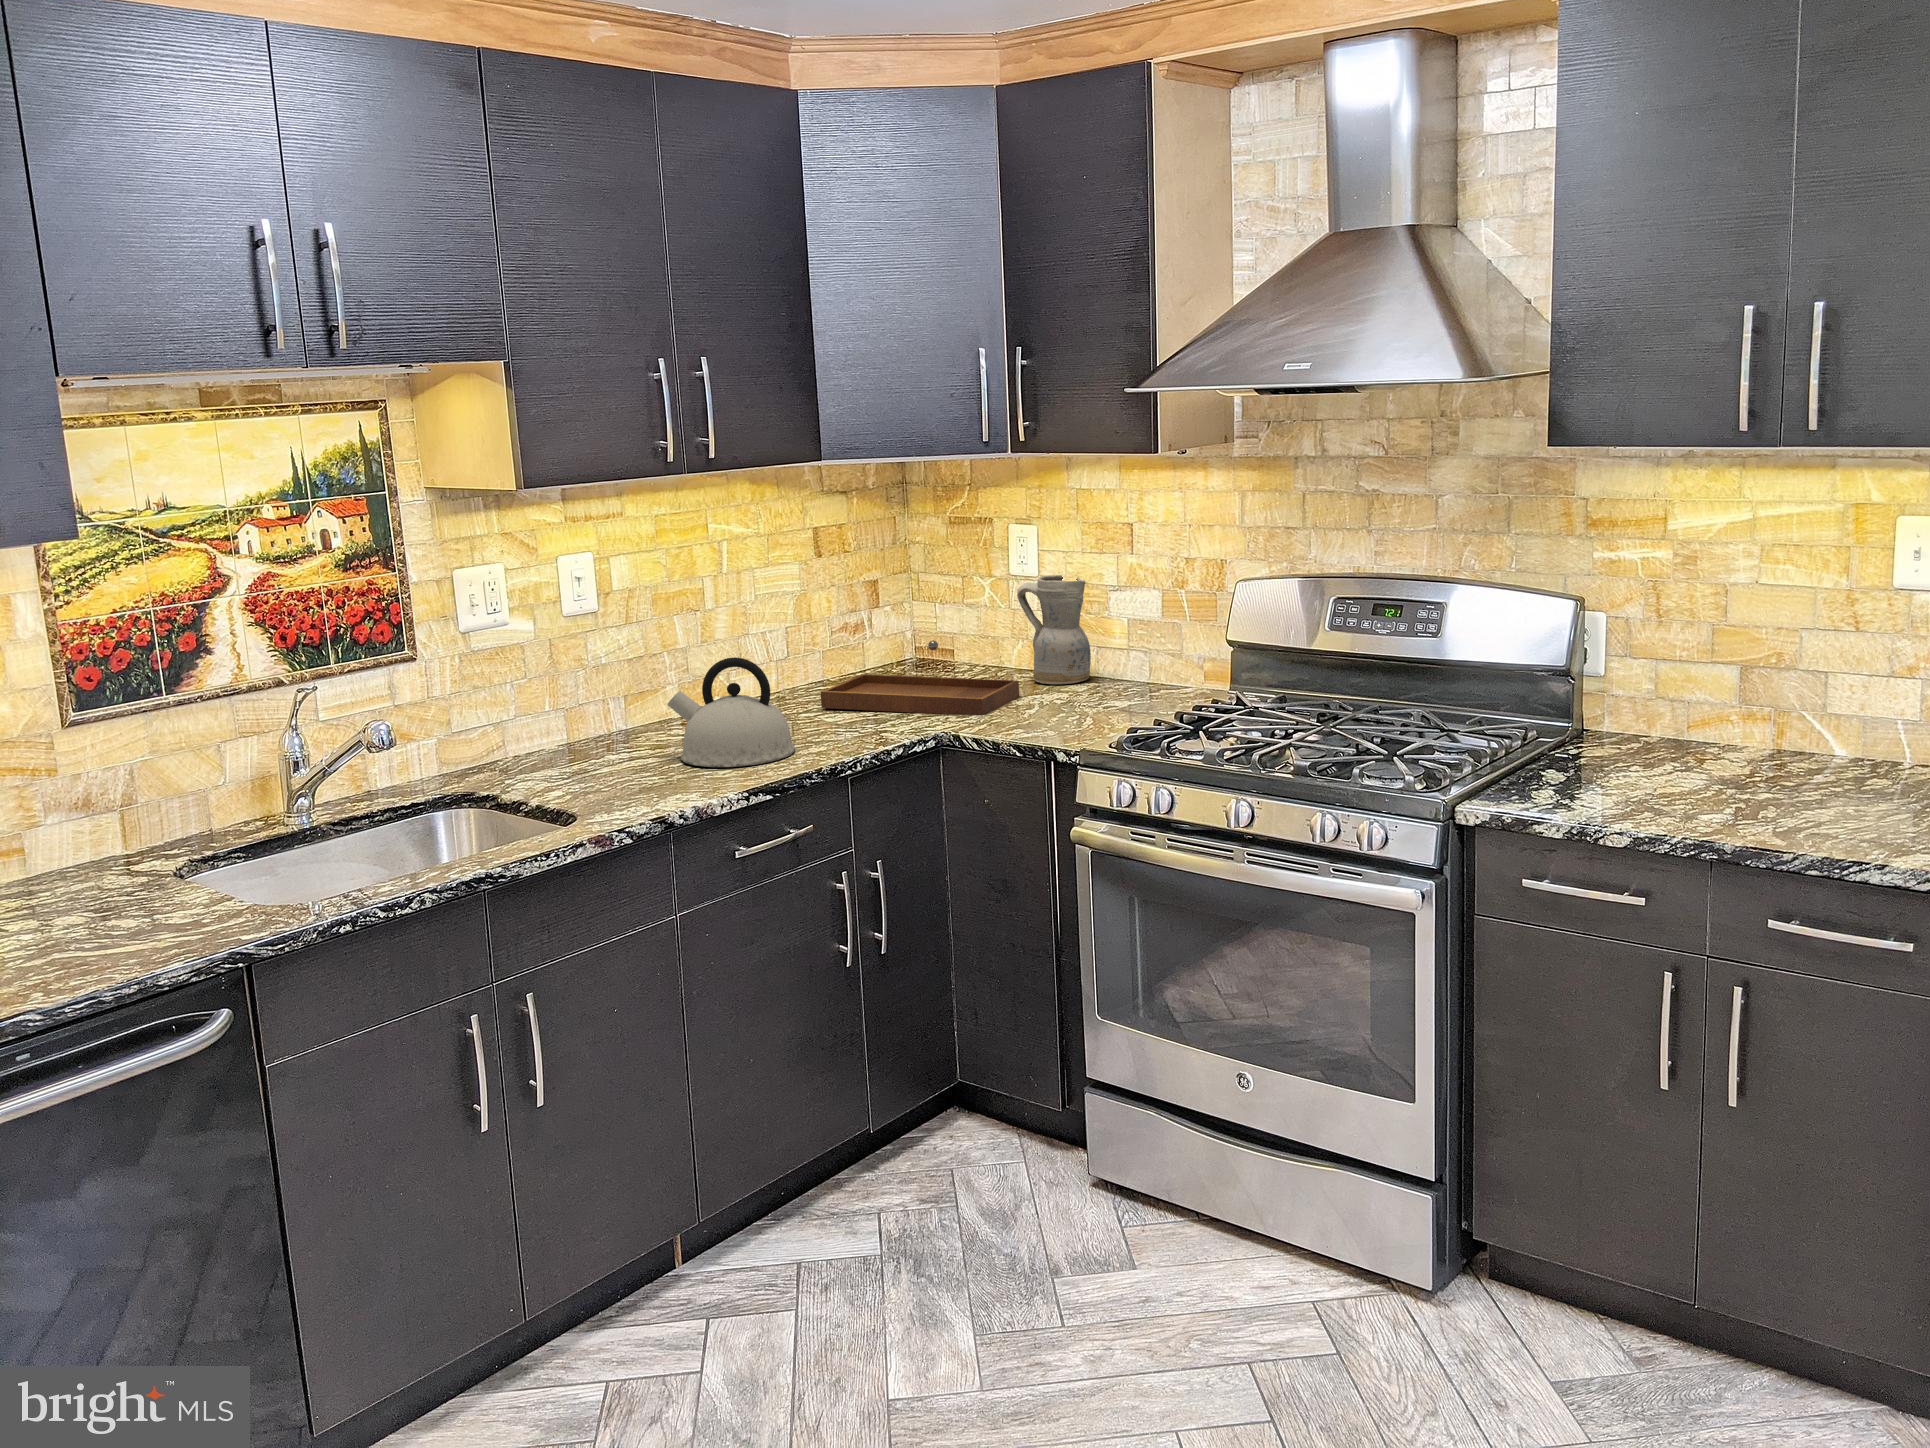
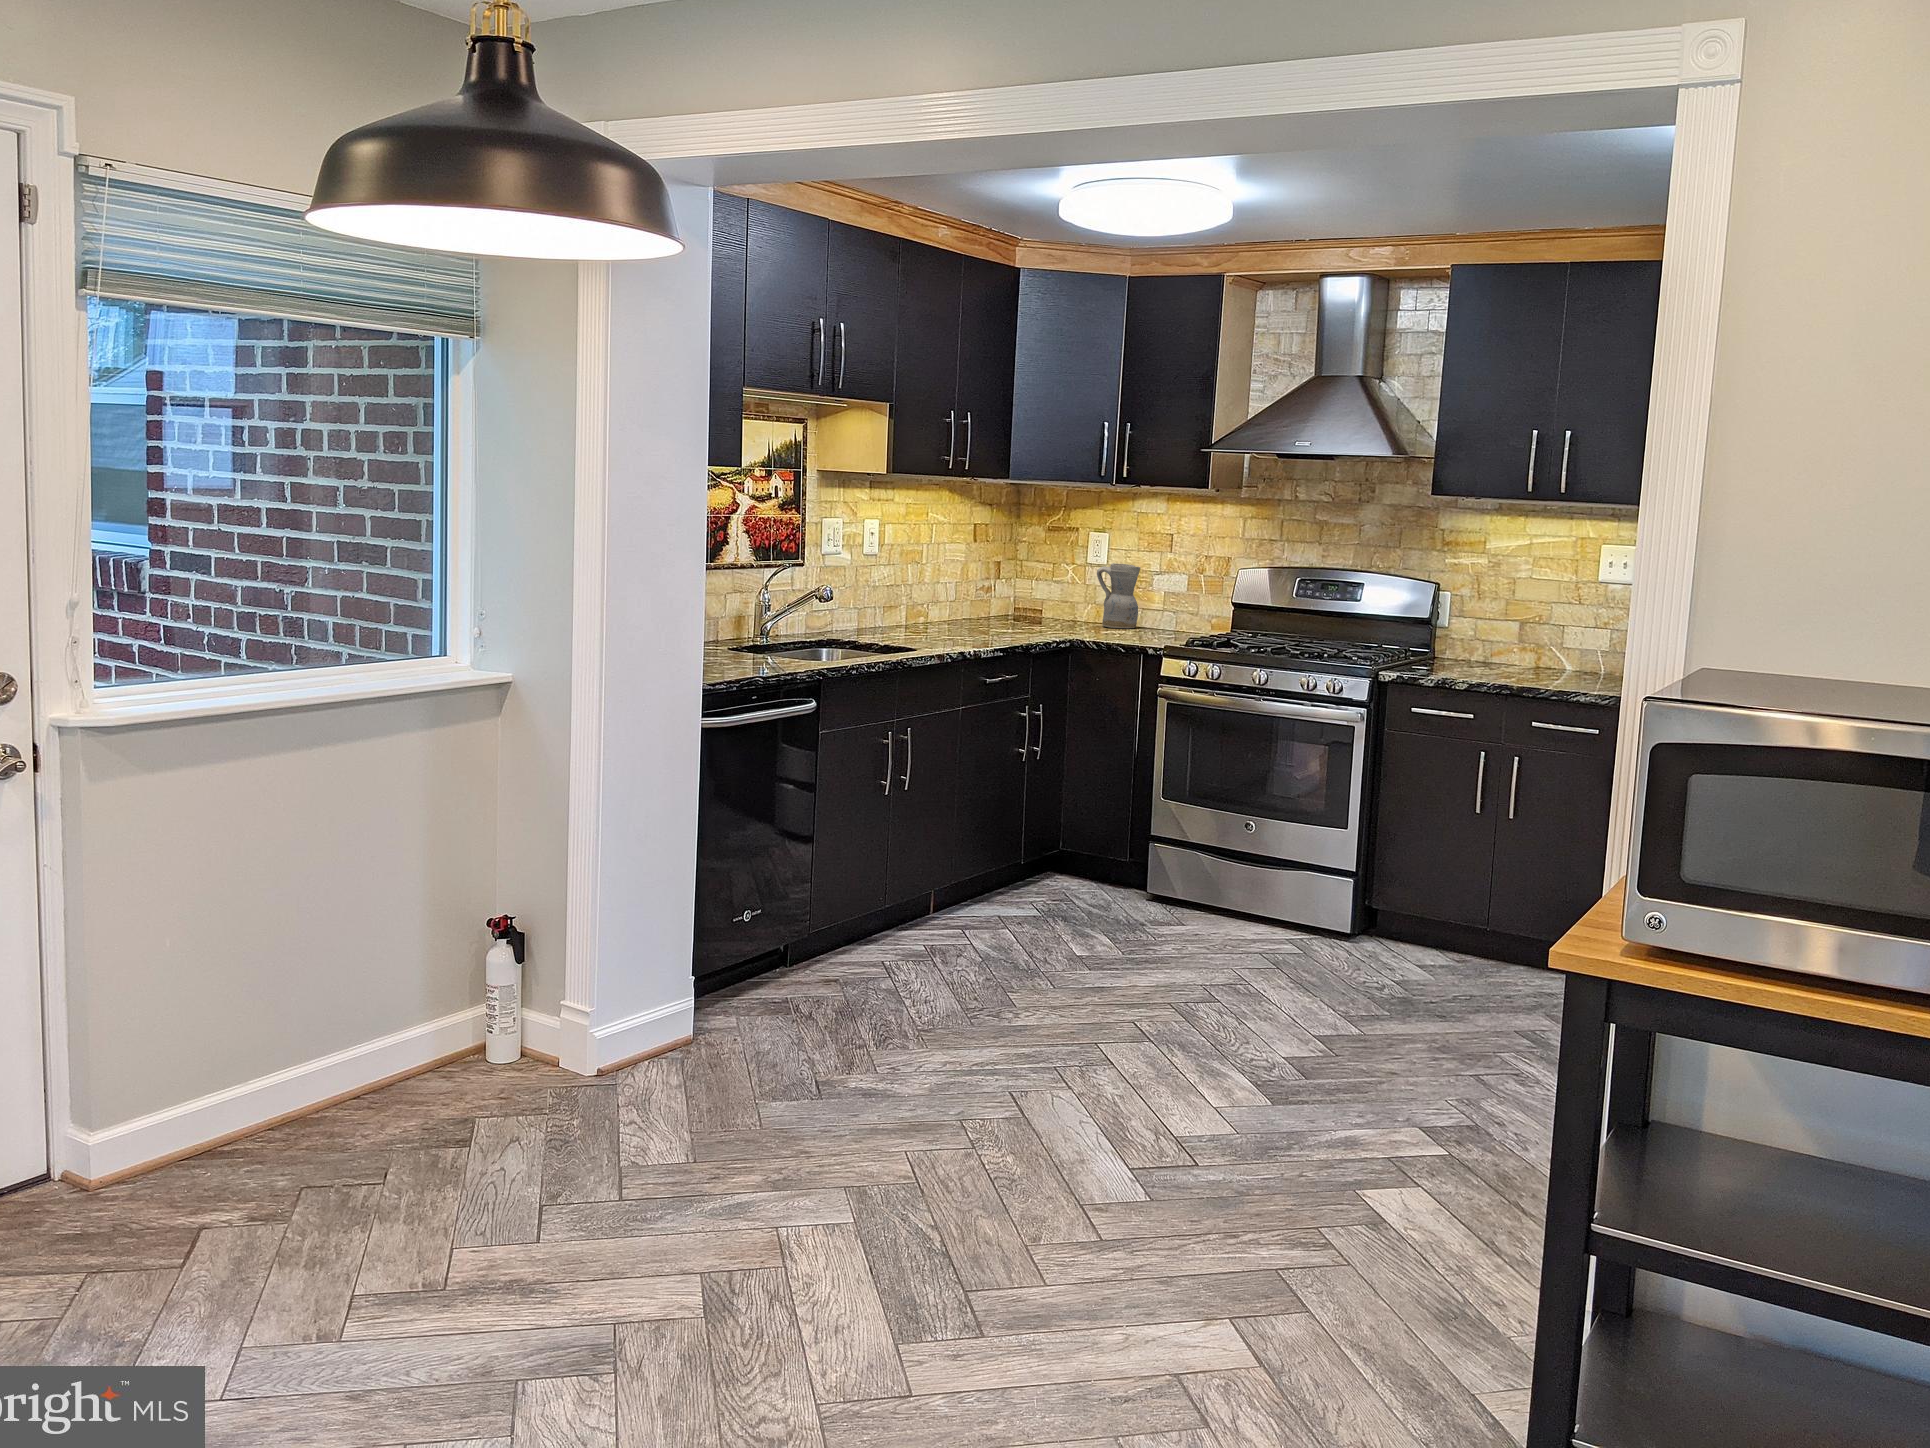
tray: present [821,640,1019,715] -> none [986,593,1102,636]
kettle: present [668,657,795,767] -> none [928,583,998,642]

